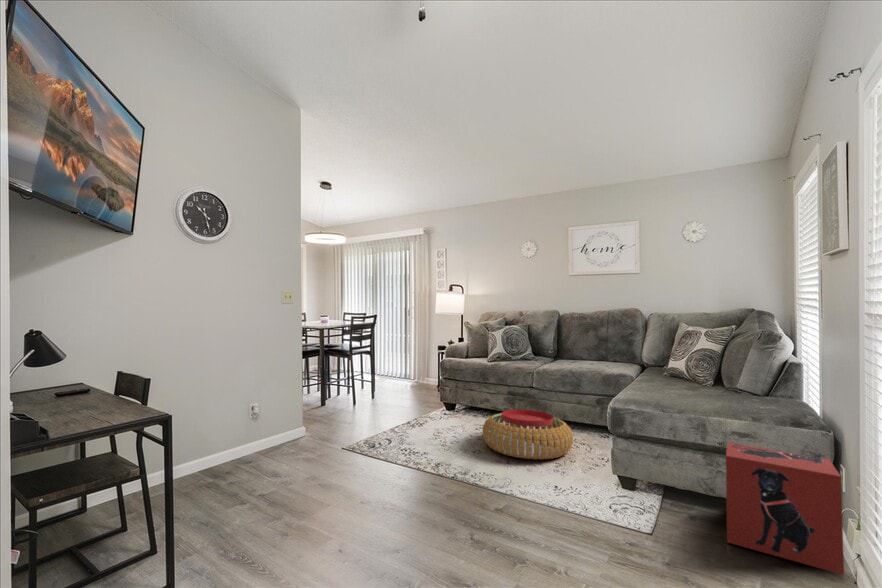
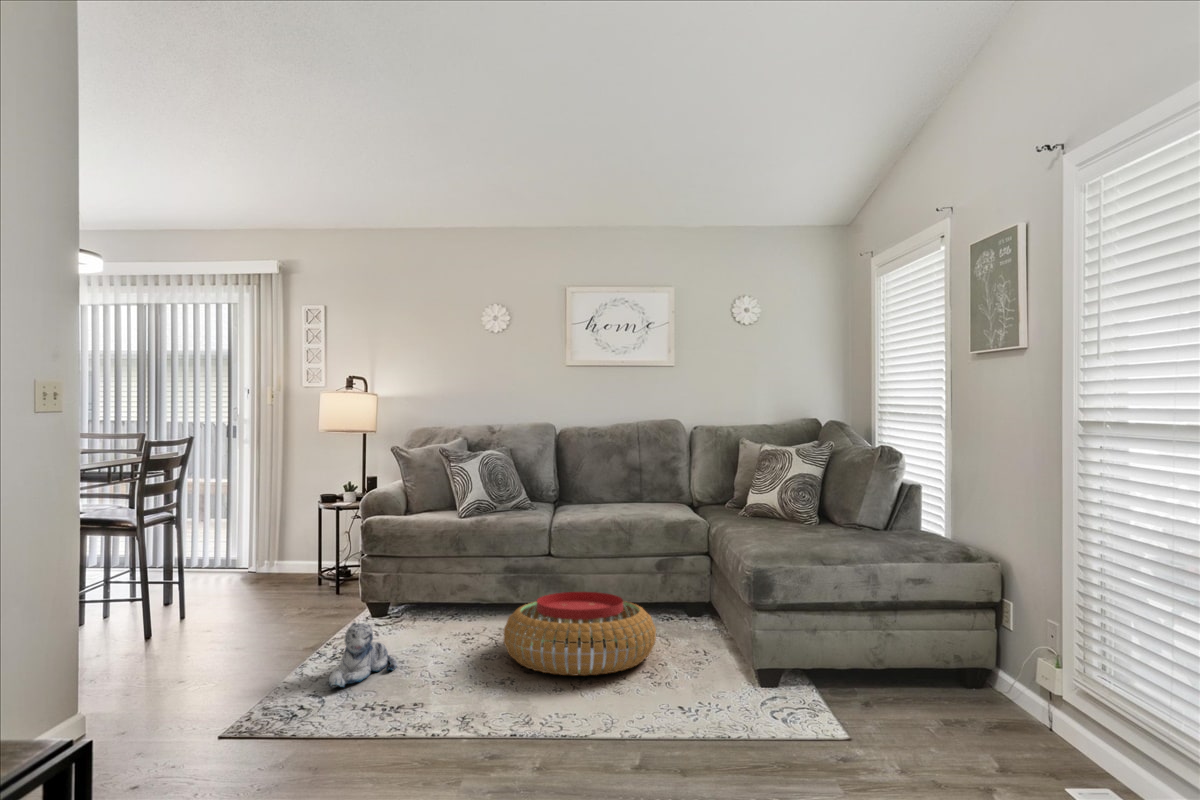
plush toy: none [395,408,434,438] -> present [329,623,397,687]
storage box: present [726,442,844,575] -> none [889,589,1048,727]

